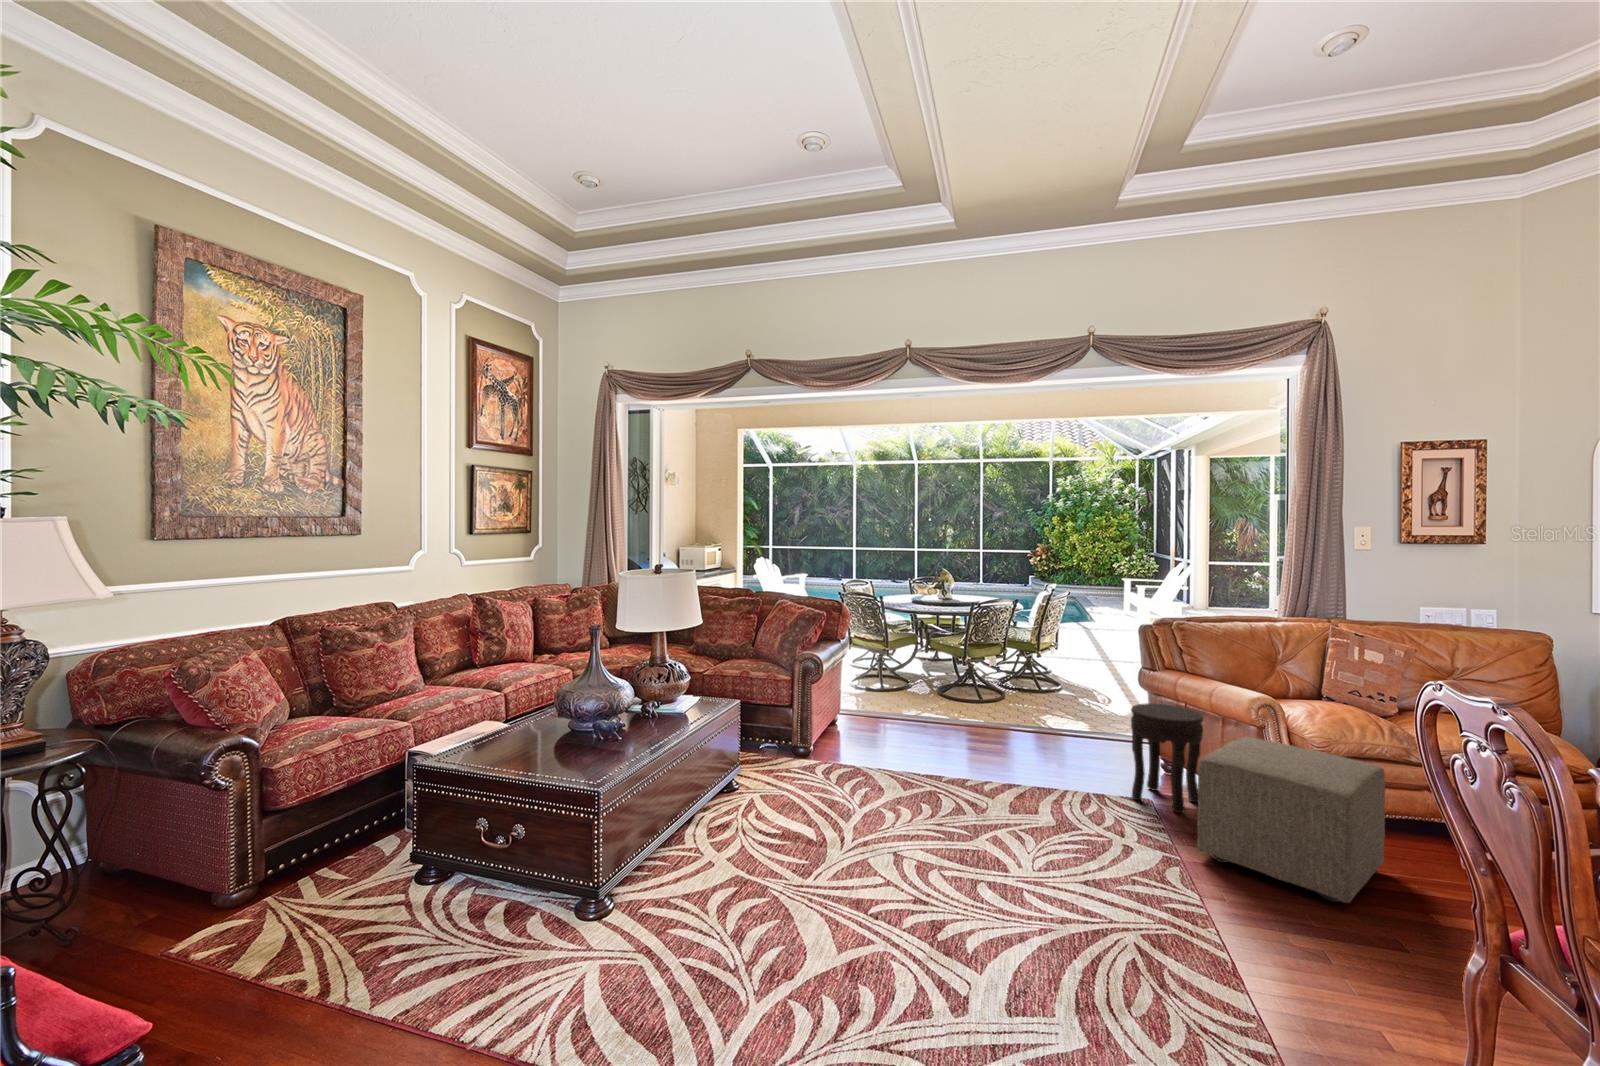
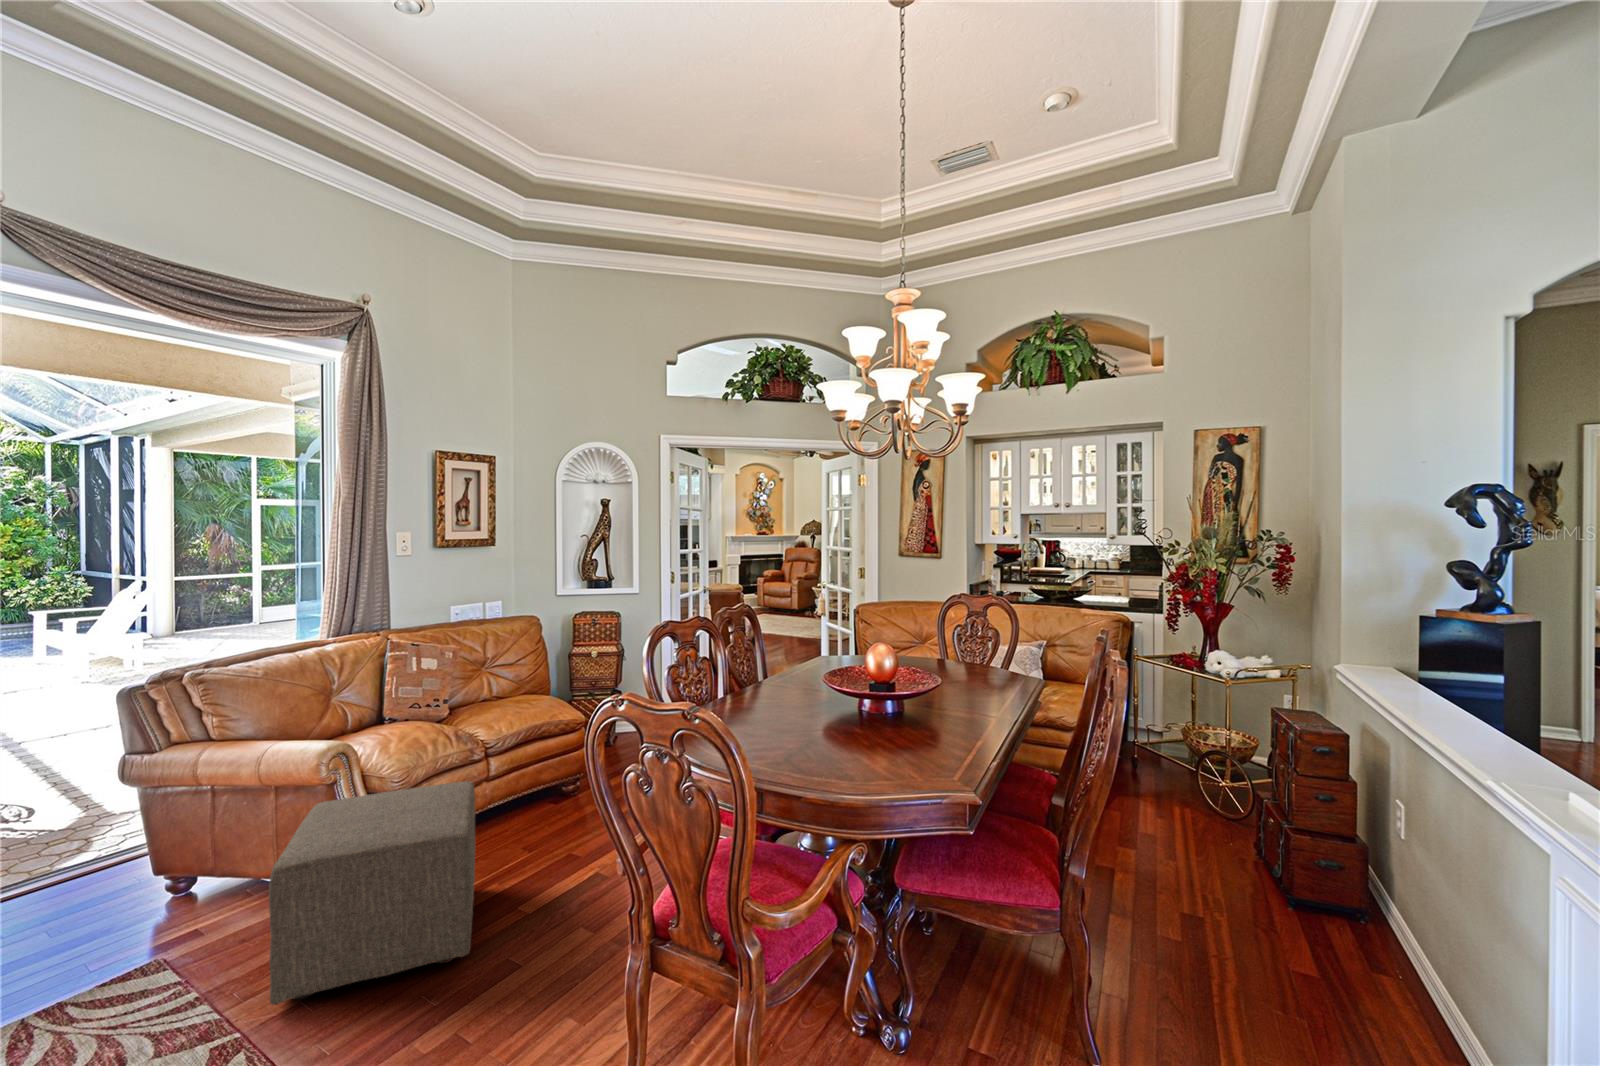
side table: present [1131,703,1203,813] -> none [116,792,250,975]

